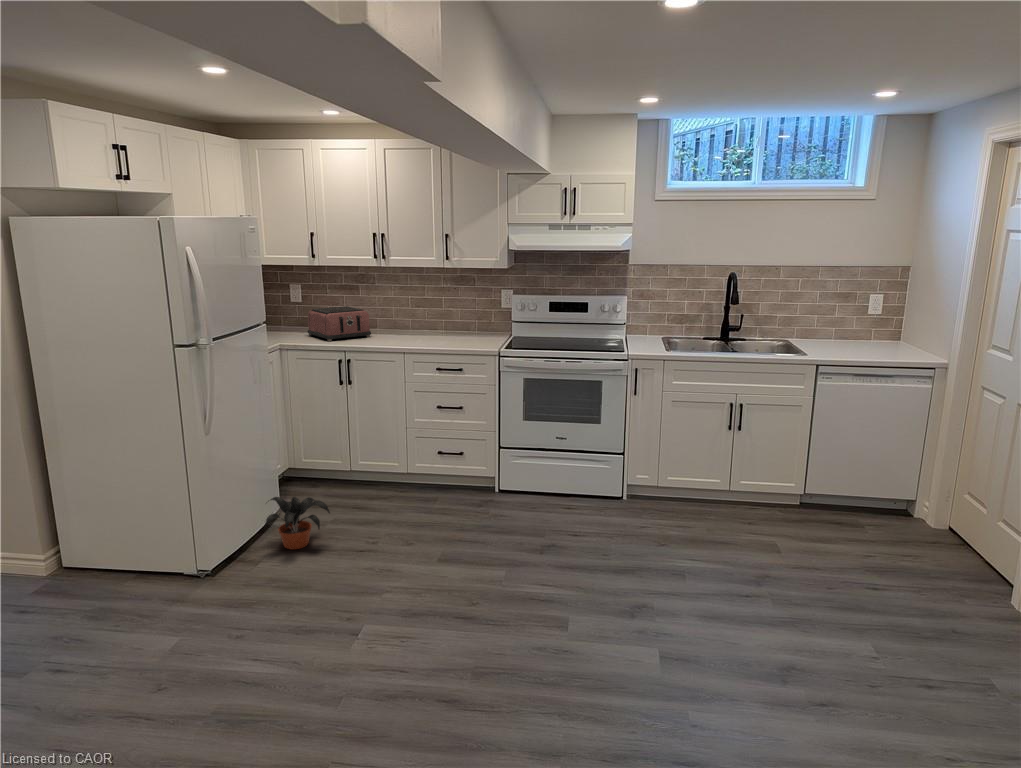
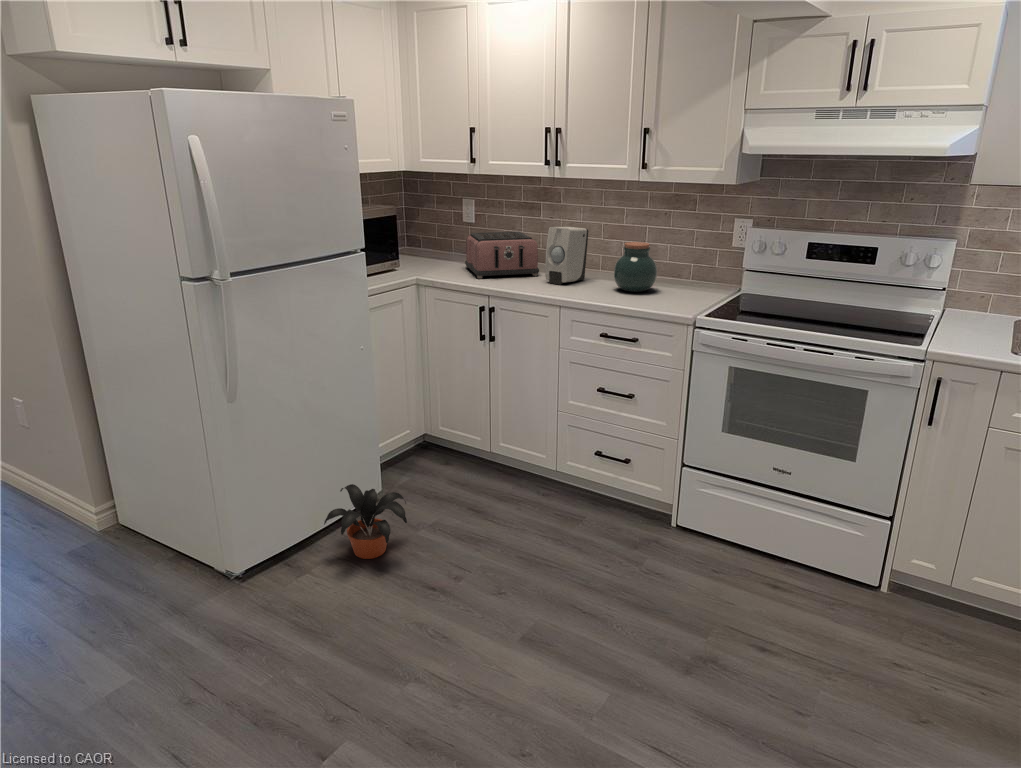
soap dispenser: none [380,301,407,340] -> present [545,227,589,285]
jar: none [432,308,461,341] -> present [614,242,657,292]

